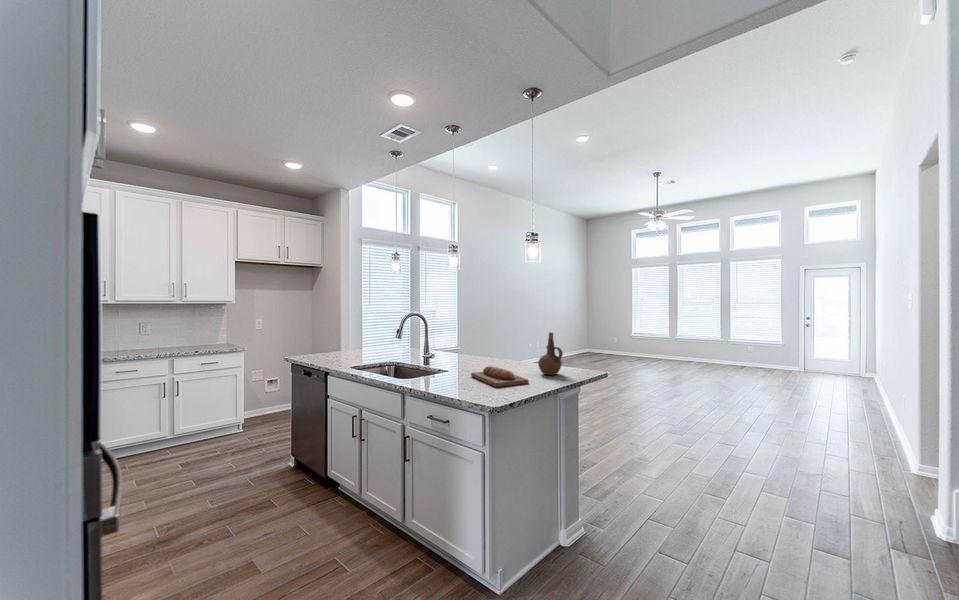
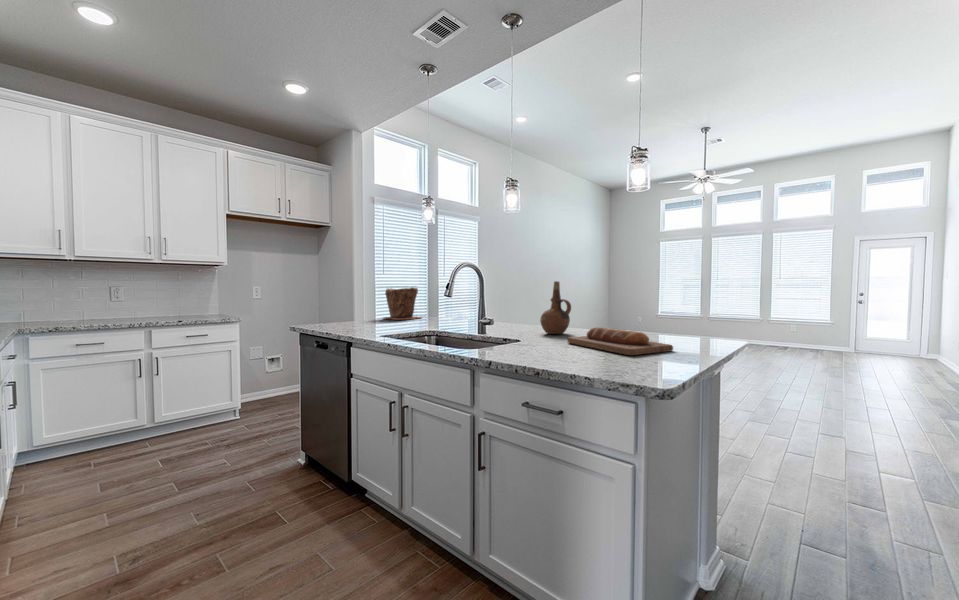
plant pot: none [358,326,391,353] -> present [383,288,422,320]
ceramic pitcher: present [538,333,563,375] -> present [540,281,571,334]

